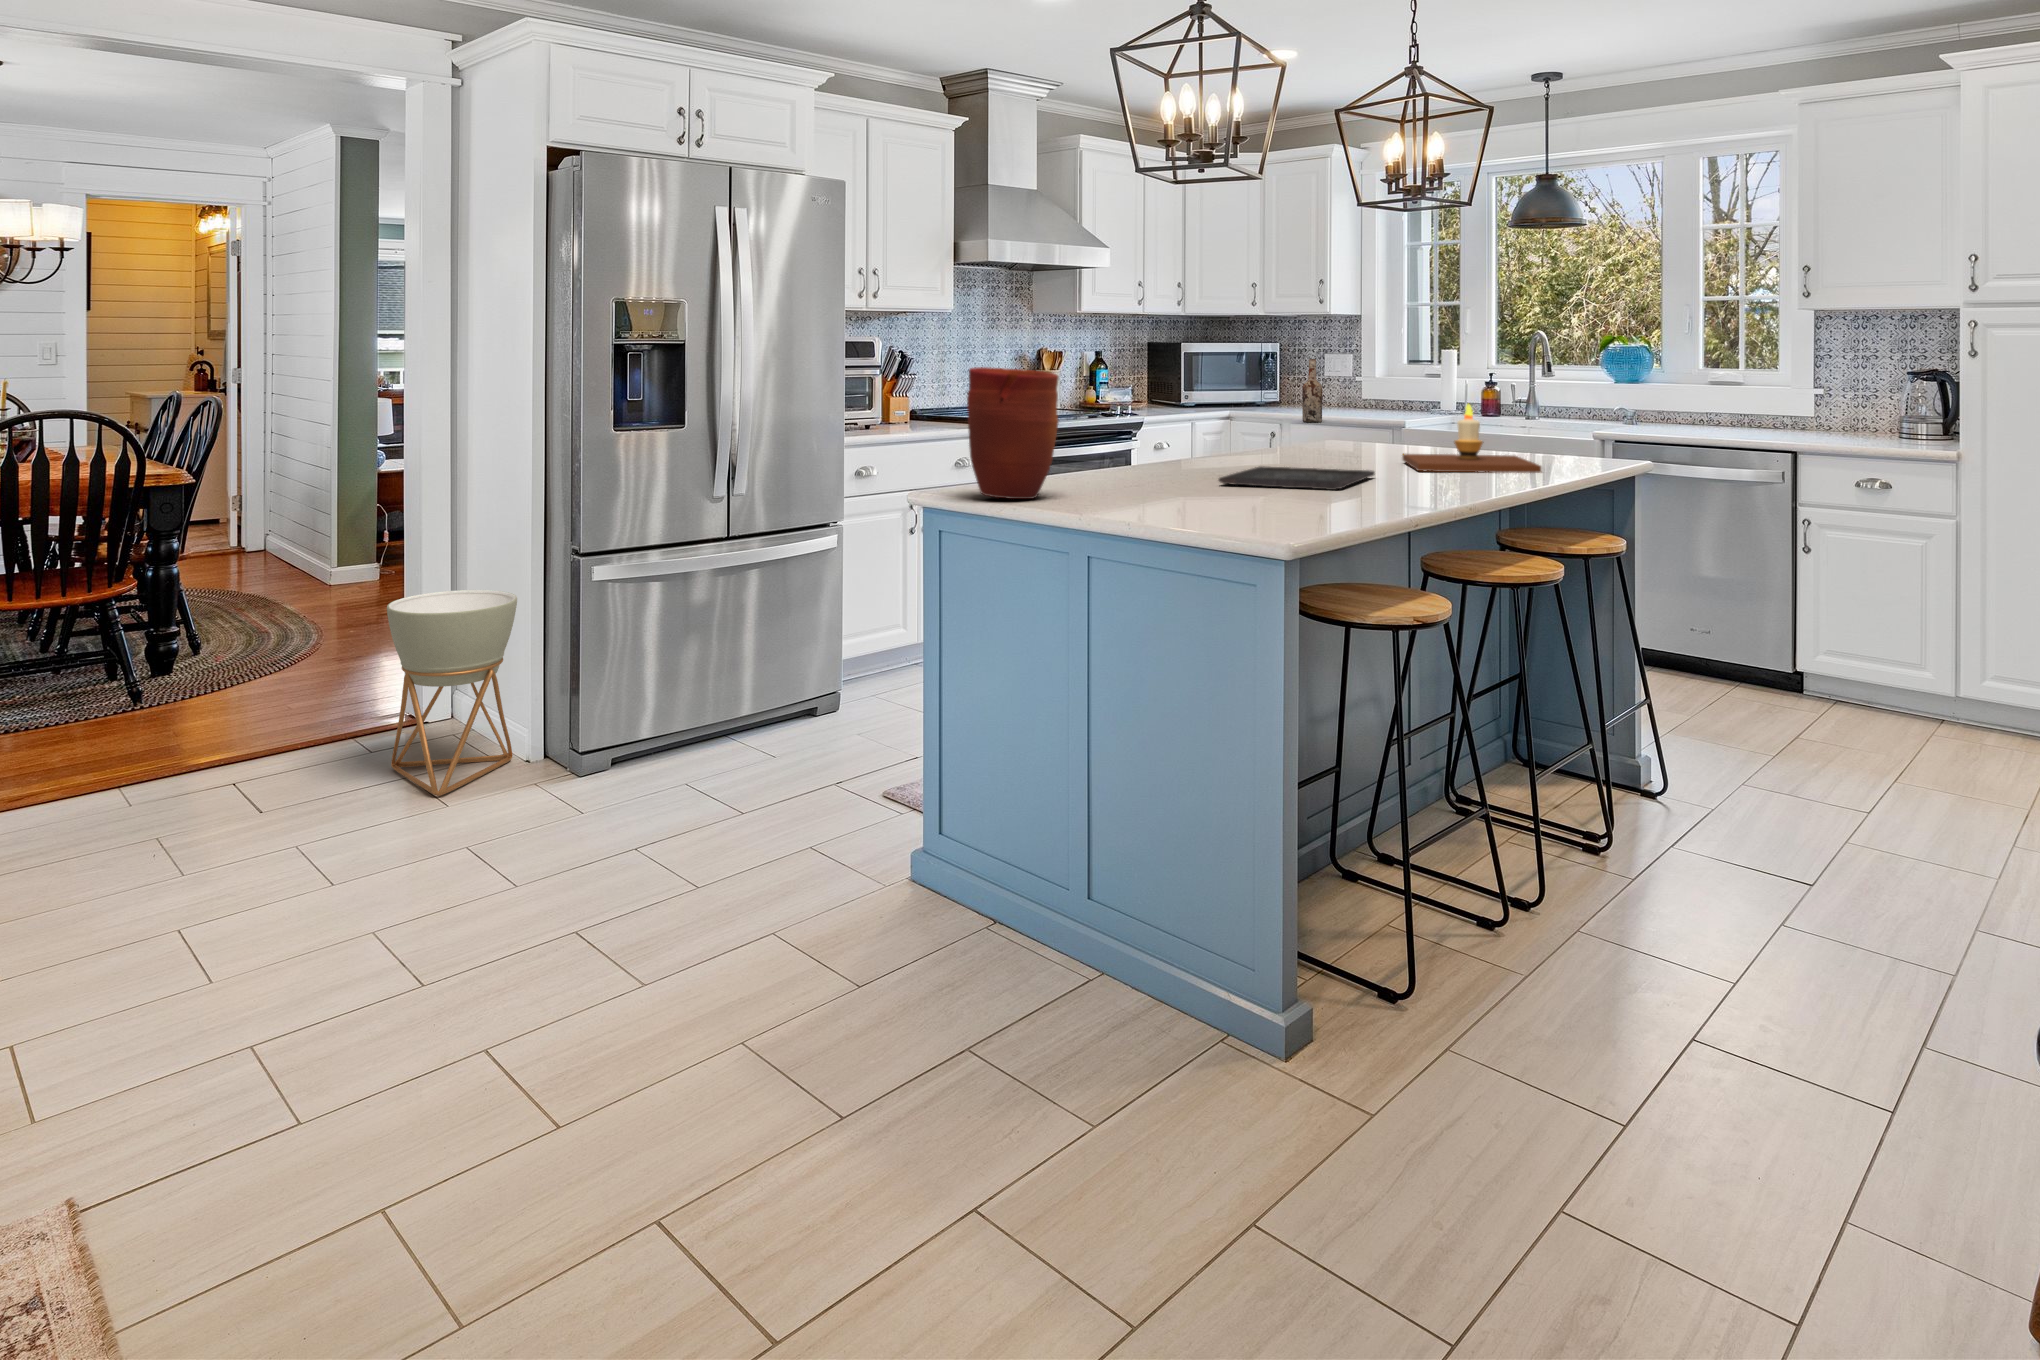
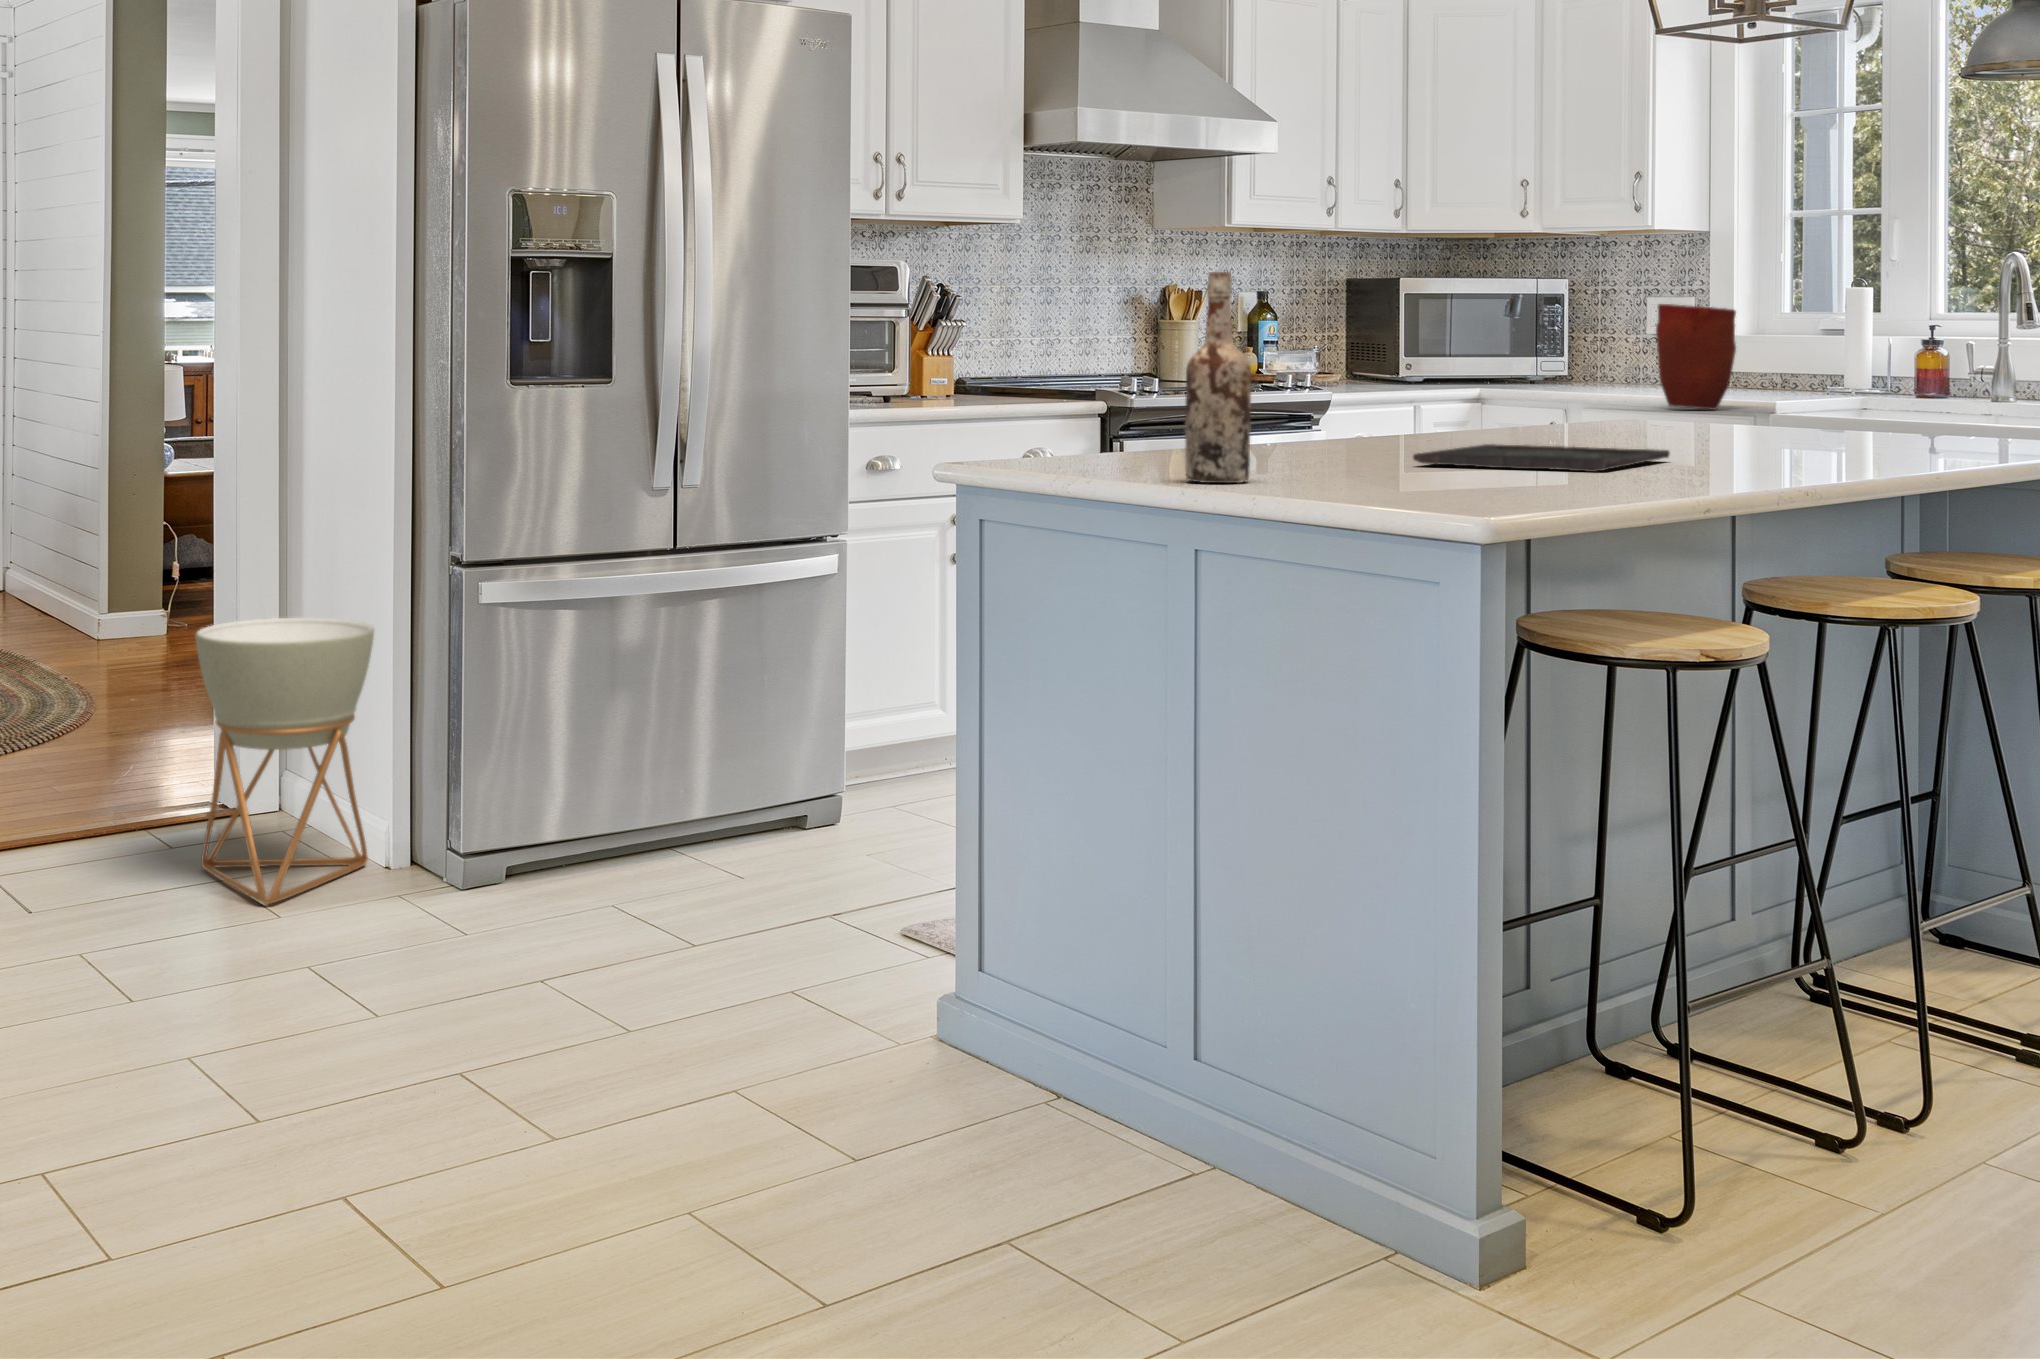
wine bottle: present [1302,359,1322,422] -> present [1185,272,1252,483]
vase: present [967,367,1059,499] -> present [1656,304,1736,409]
candle: present [1402,404,1542,473] -> none [1729,350,1953,460]

